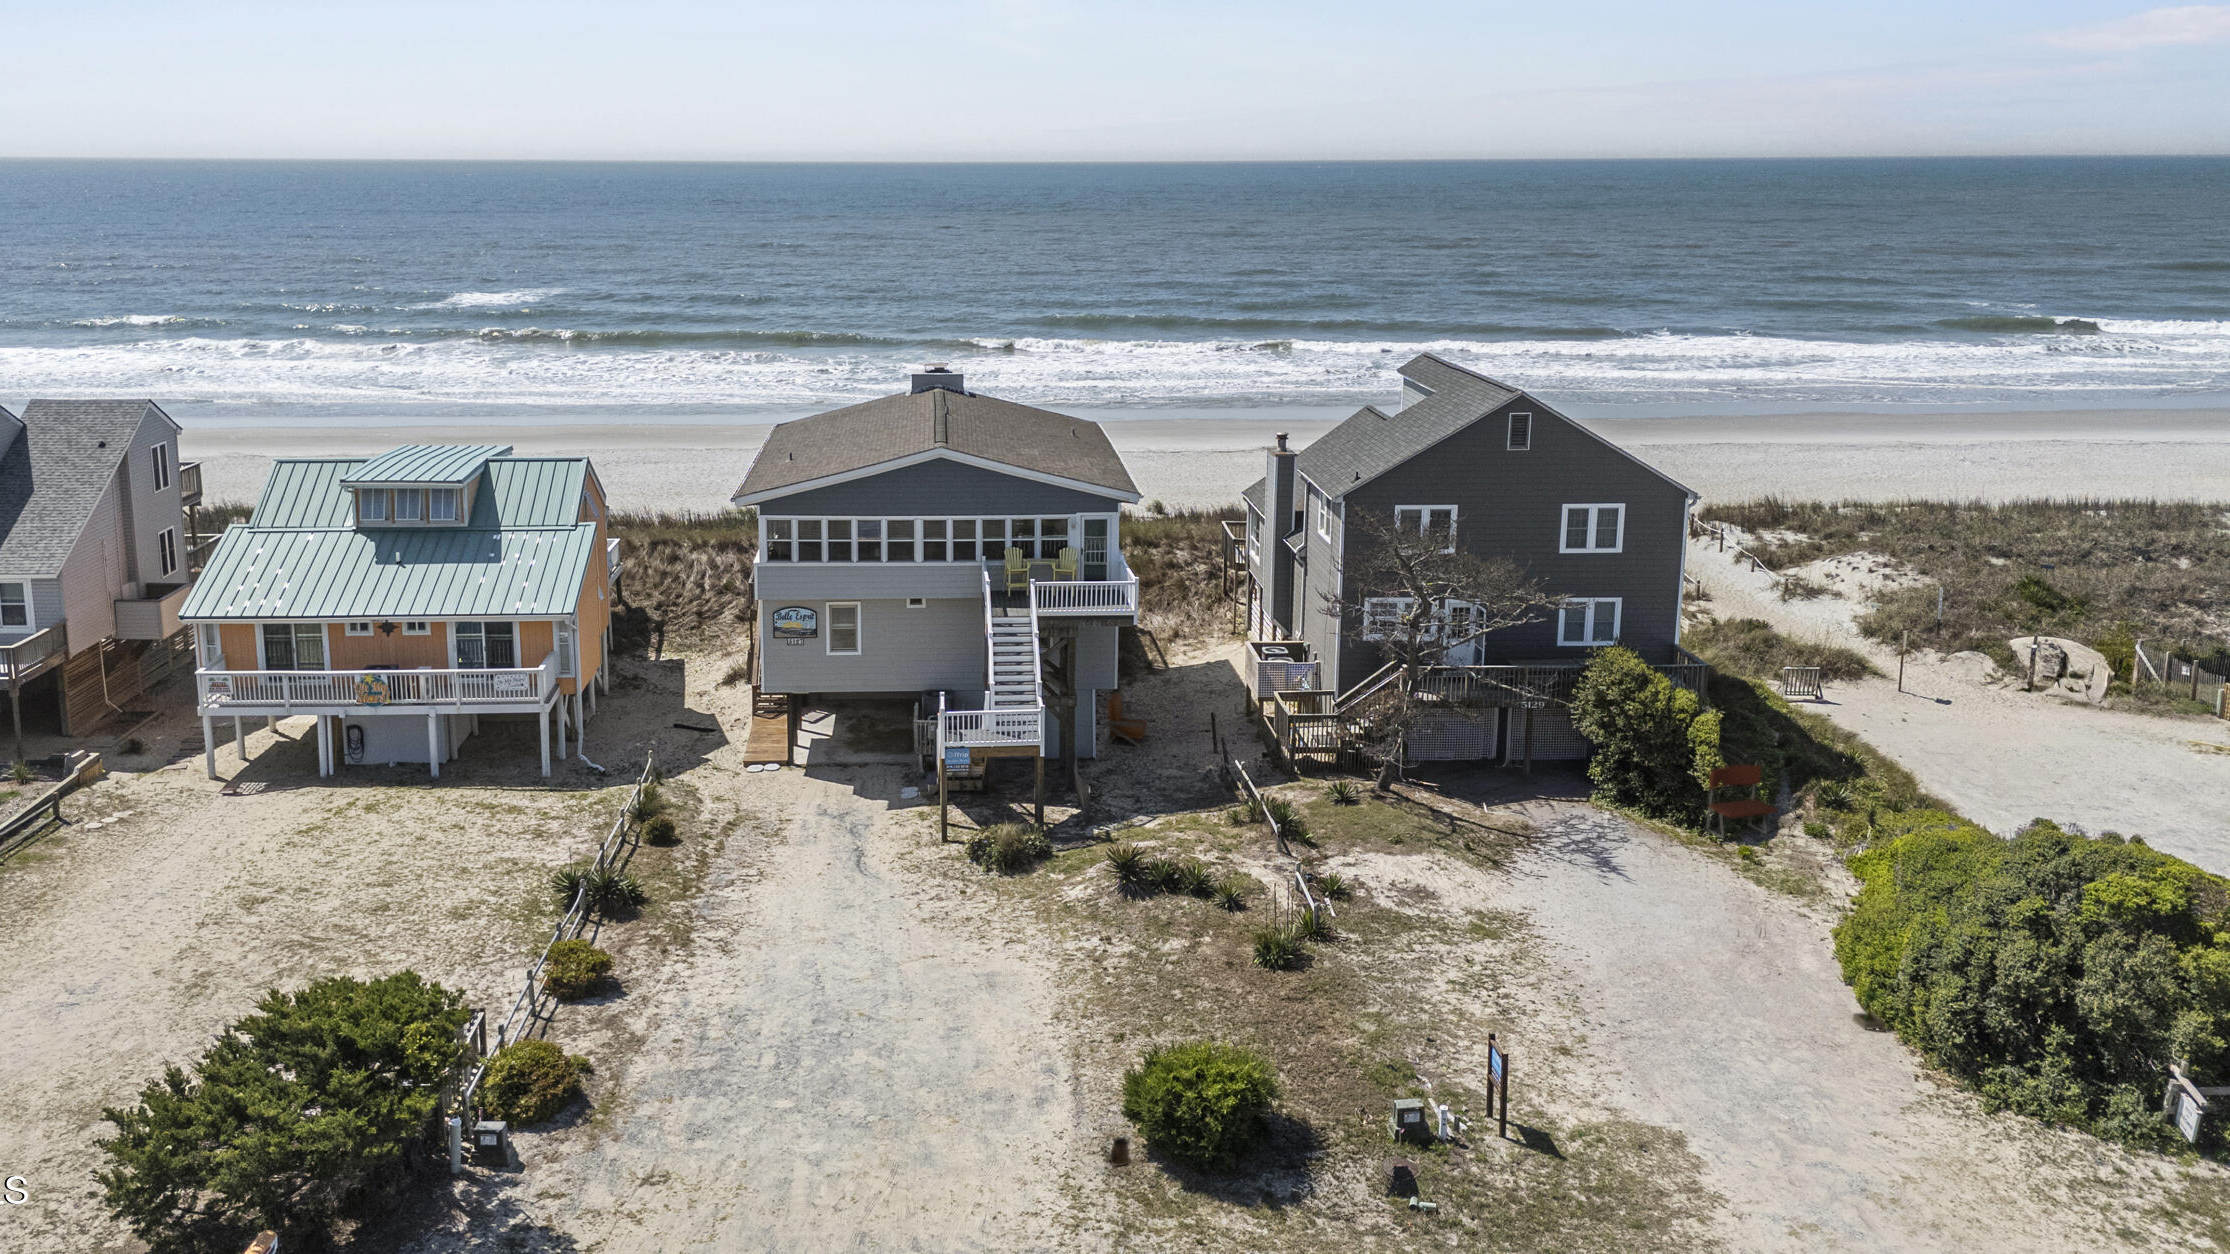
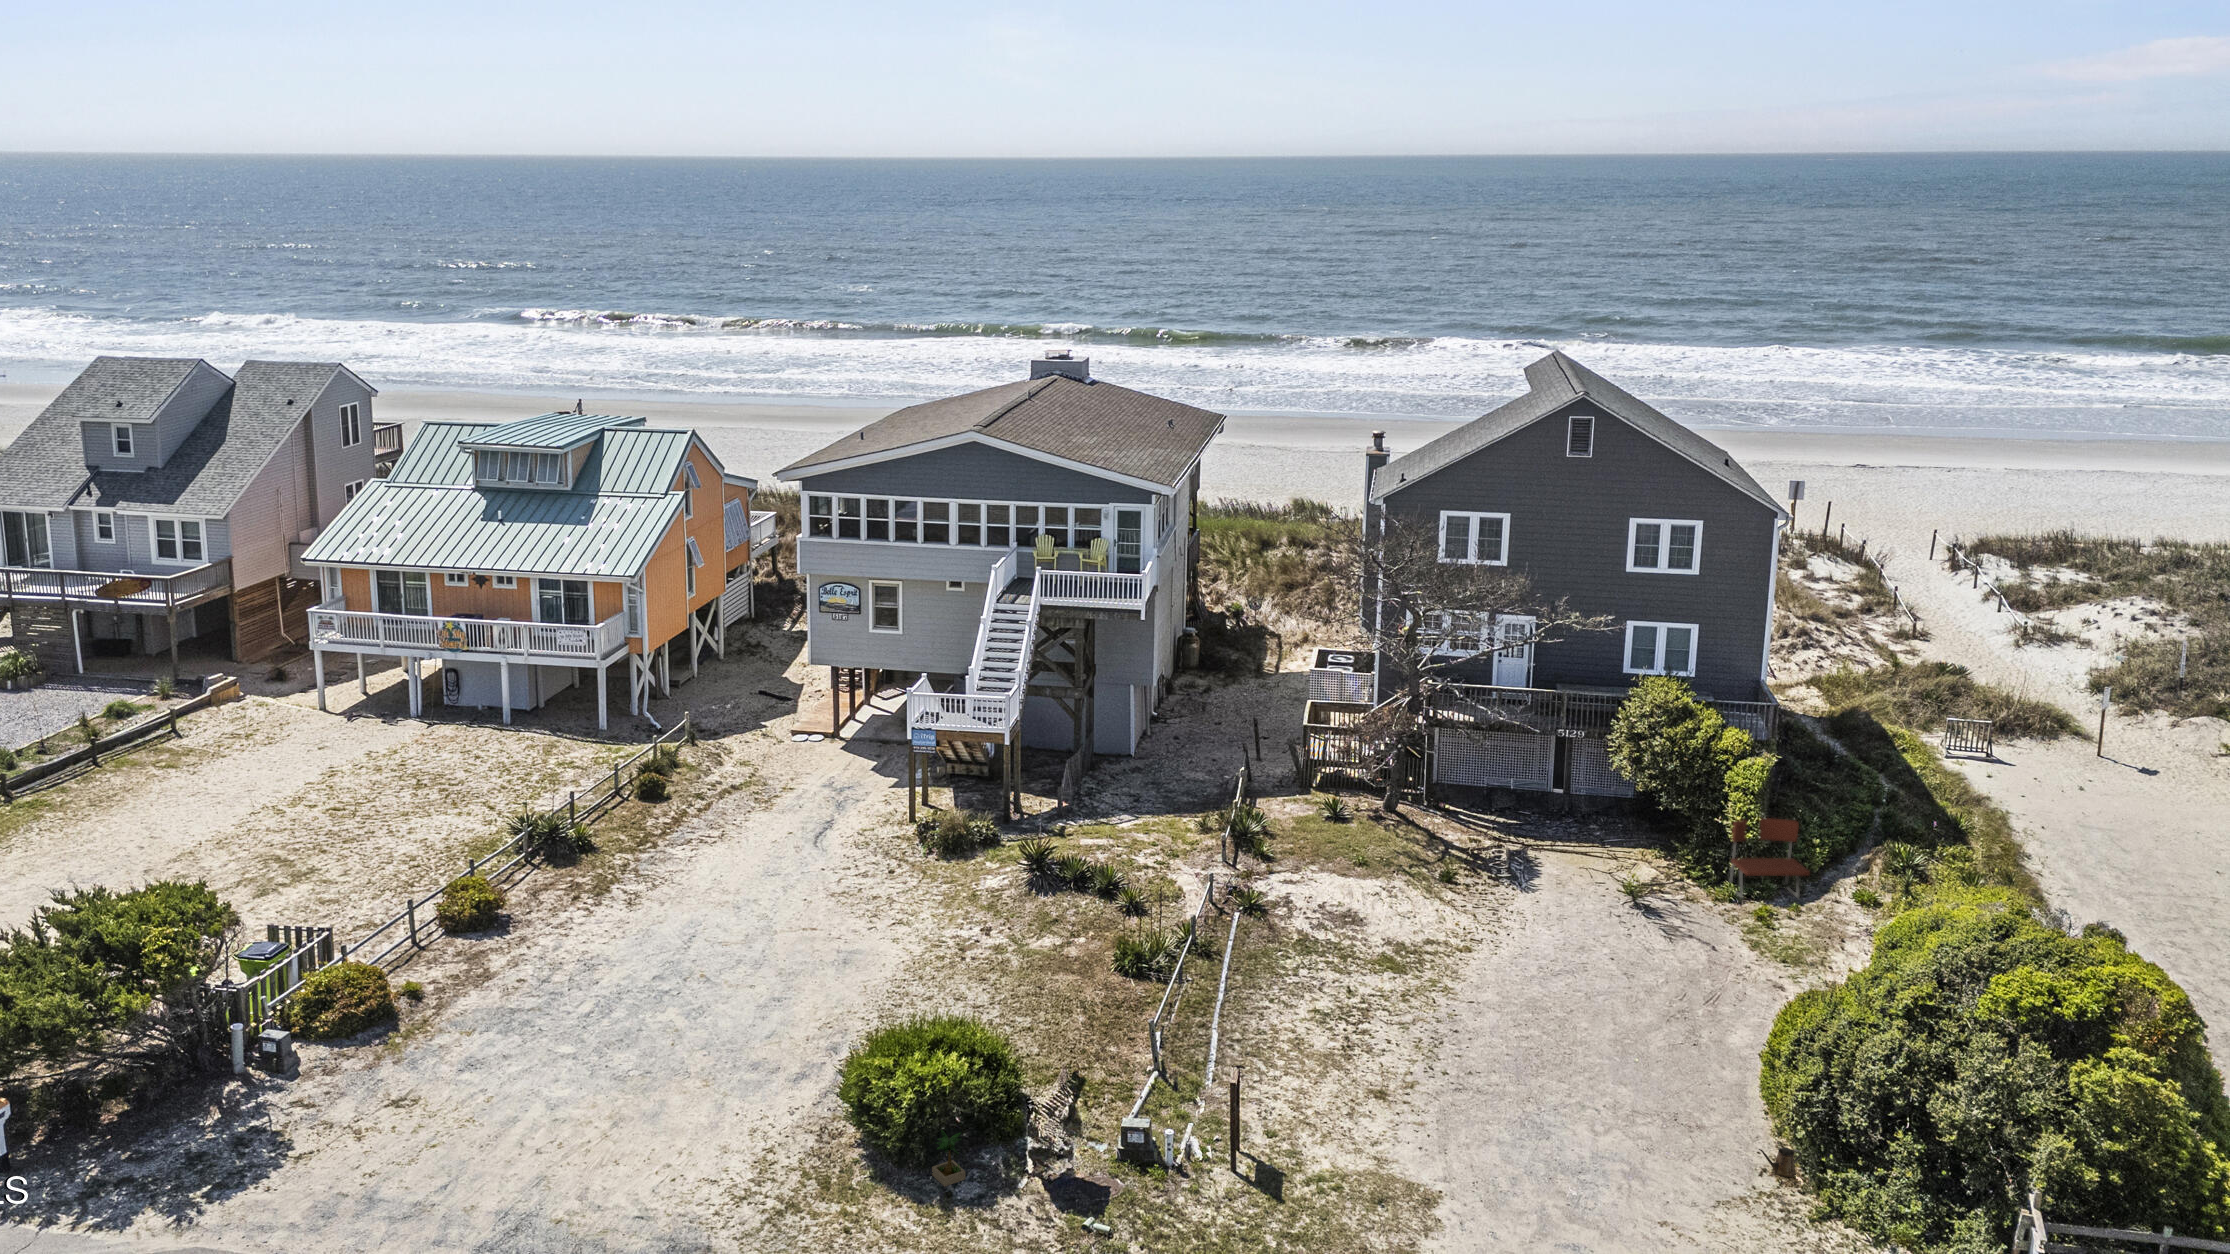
lounge chair: present [1103,693,1148,749] -> none [1137,690,1193,749]
potted plant: present [1853,987,1884,1029] -> present [932,1130,965,1187]
watering can: present [1106,1135,1130,1166] -> present [1759,1148,1802,1177]

